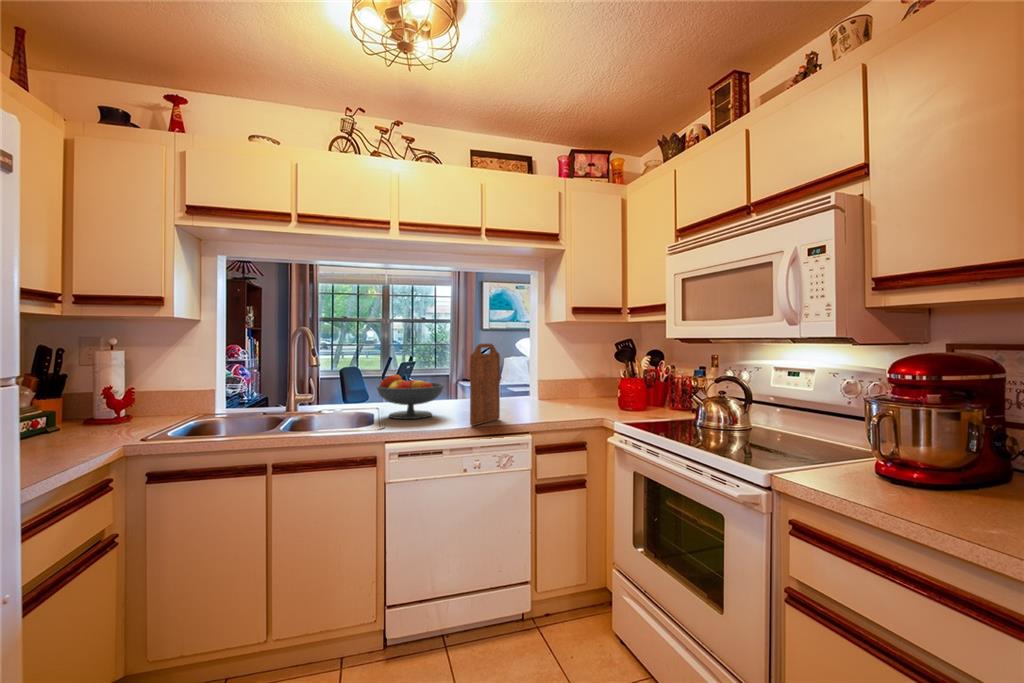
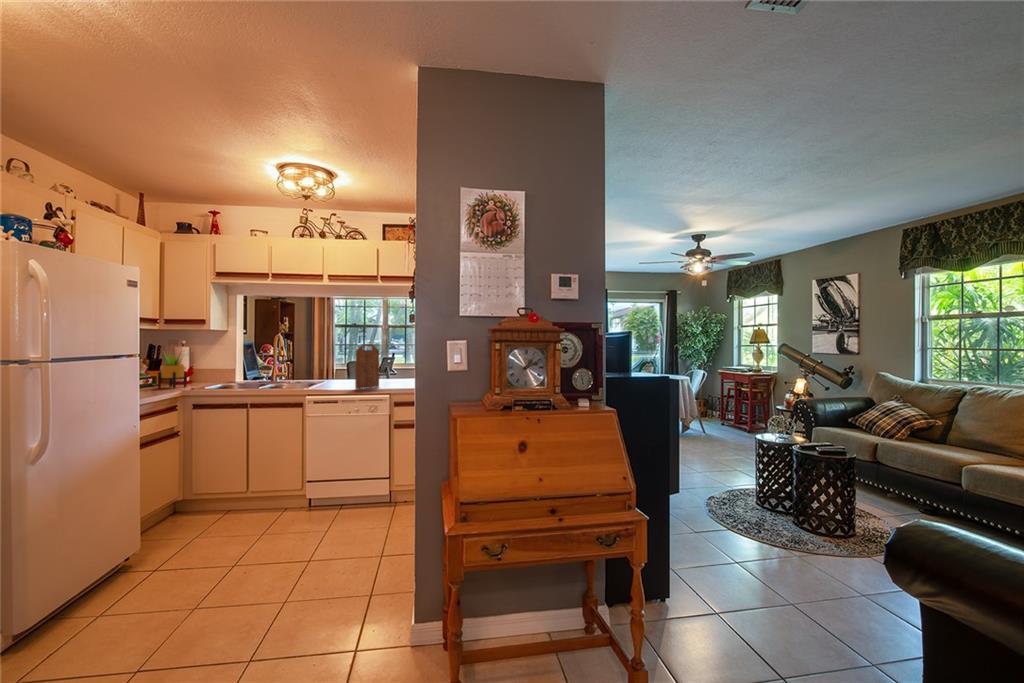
potted plant: none [61,356,124,437] -> present [158,352,187,388]
fruit bowl: present [376,375,444,419] -> none [315,361,356,386]

